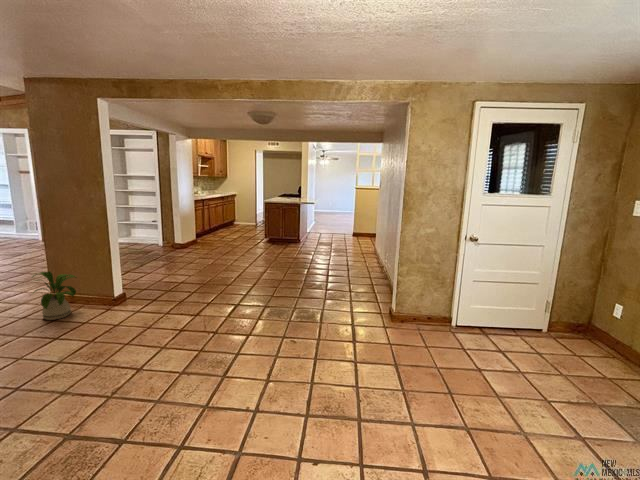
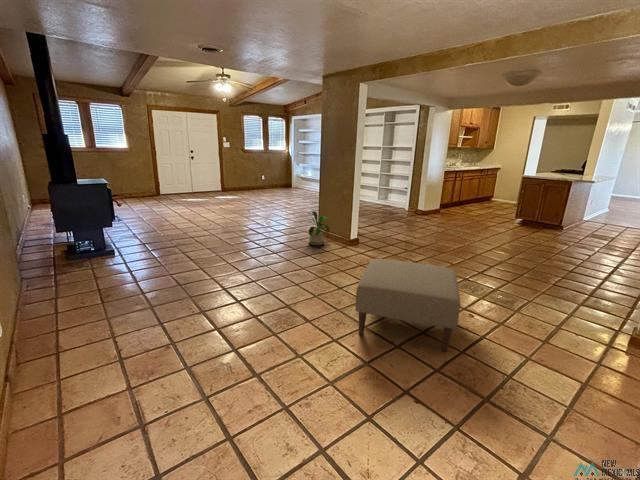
ottoman: none [184,303,309,420] -> present [356,259,460,352]

